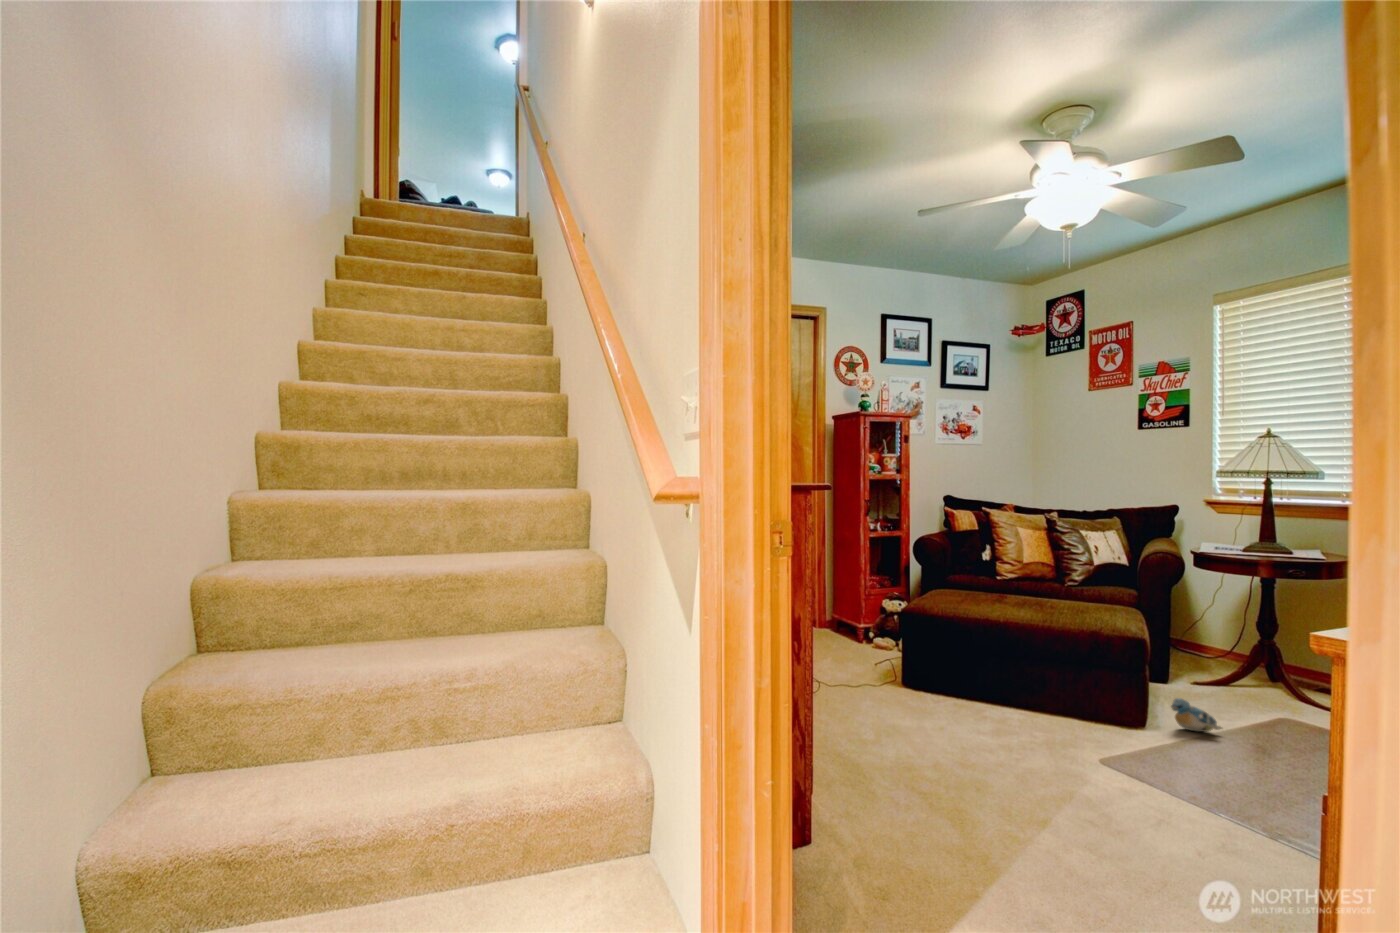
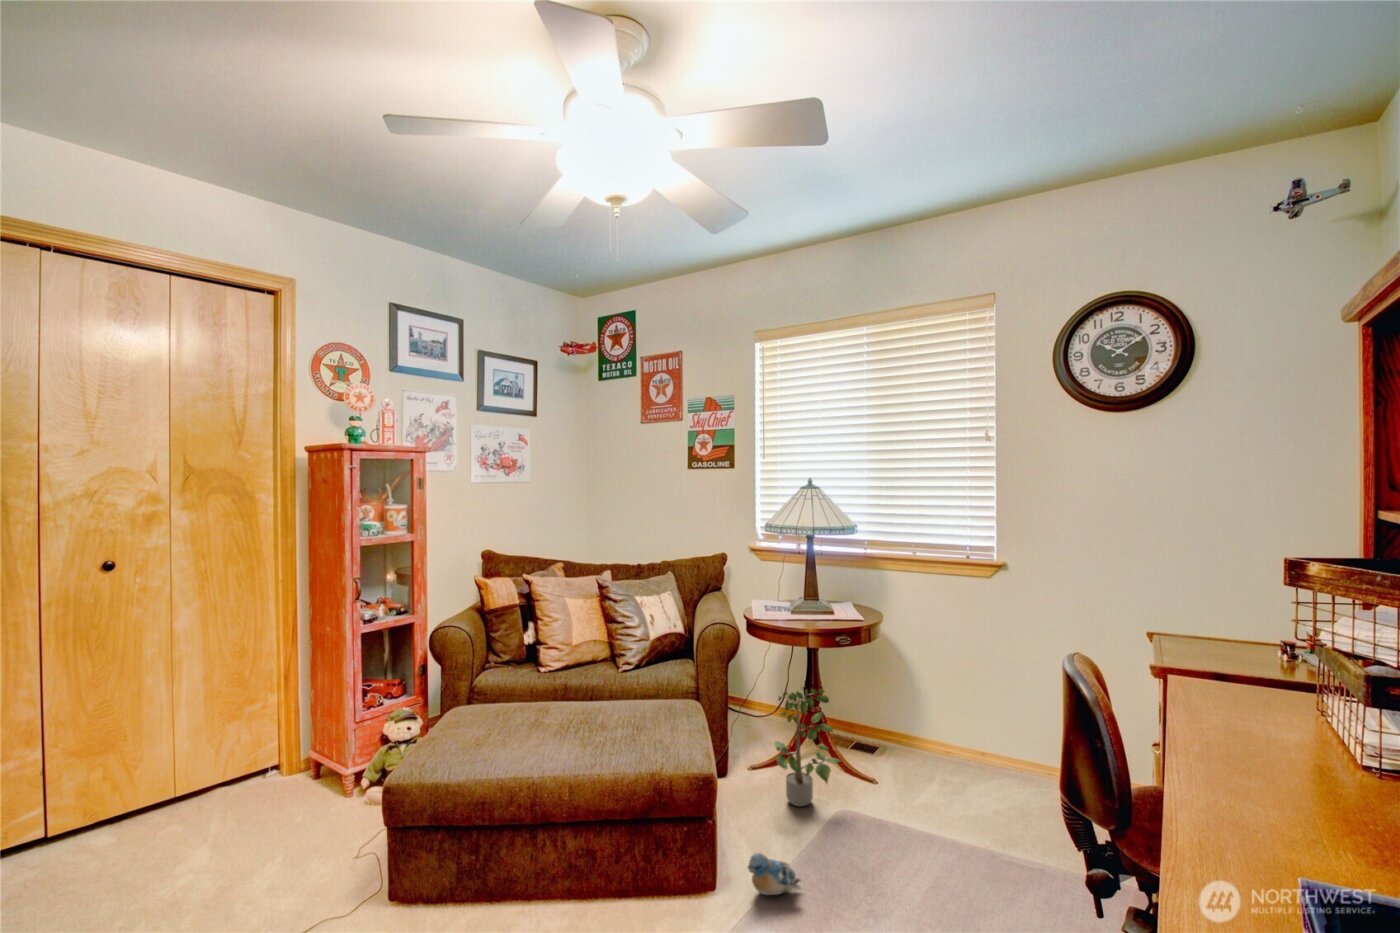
potted plant: none [1214,605,1292,707] -> present [774,687,841,806]

